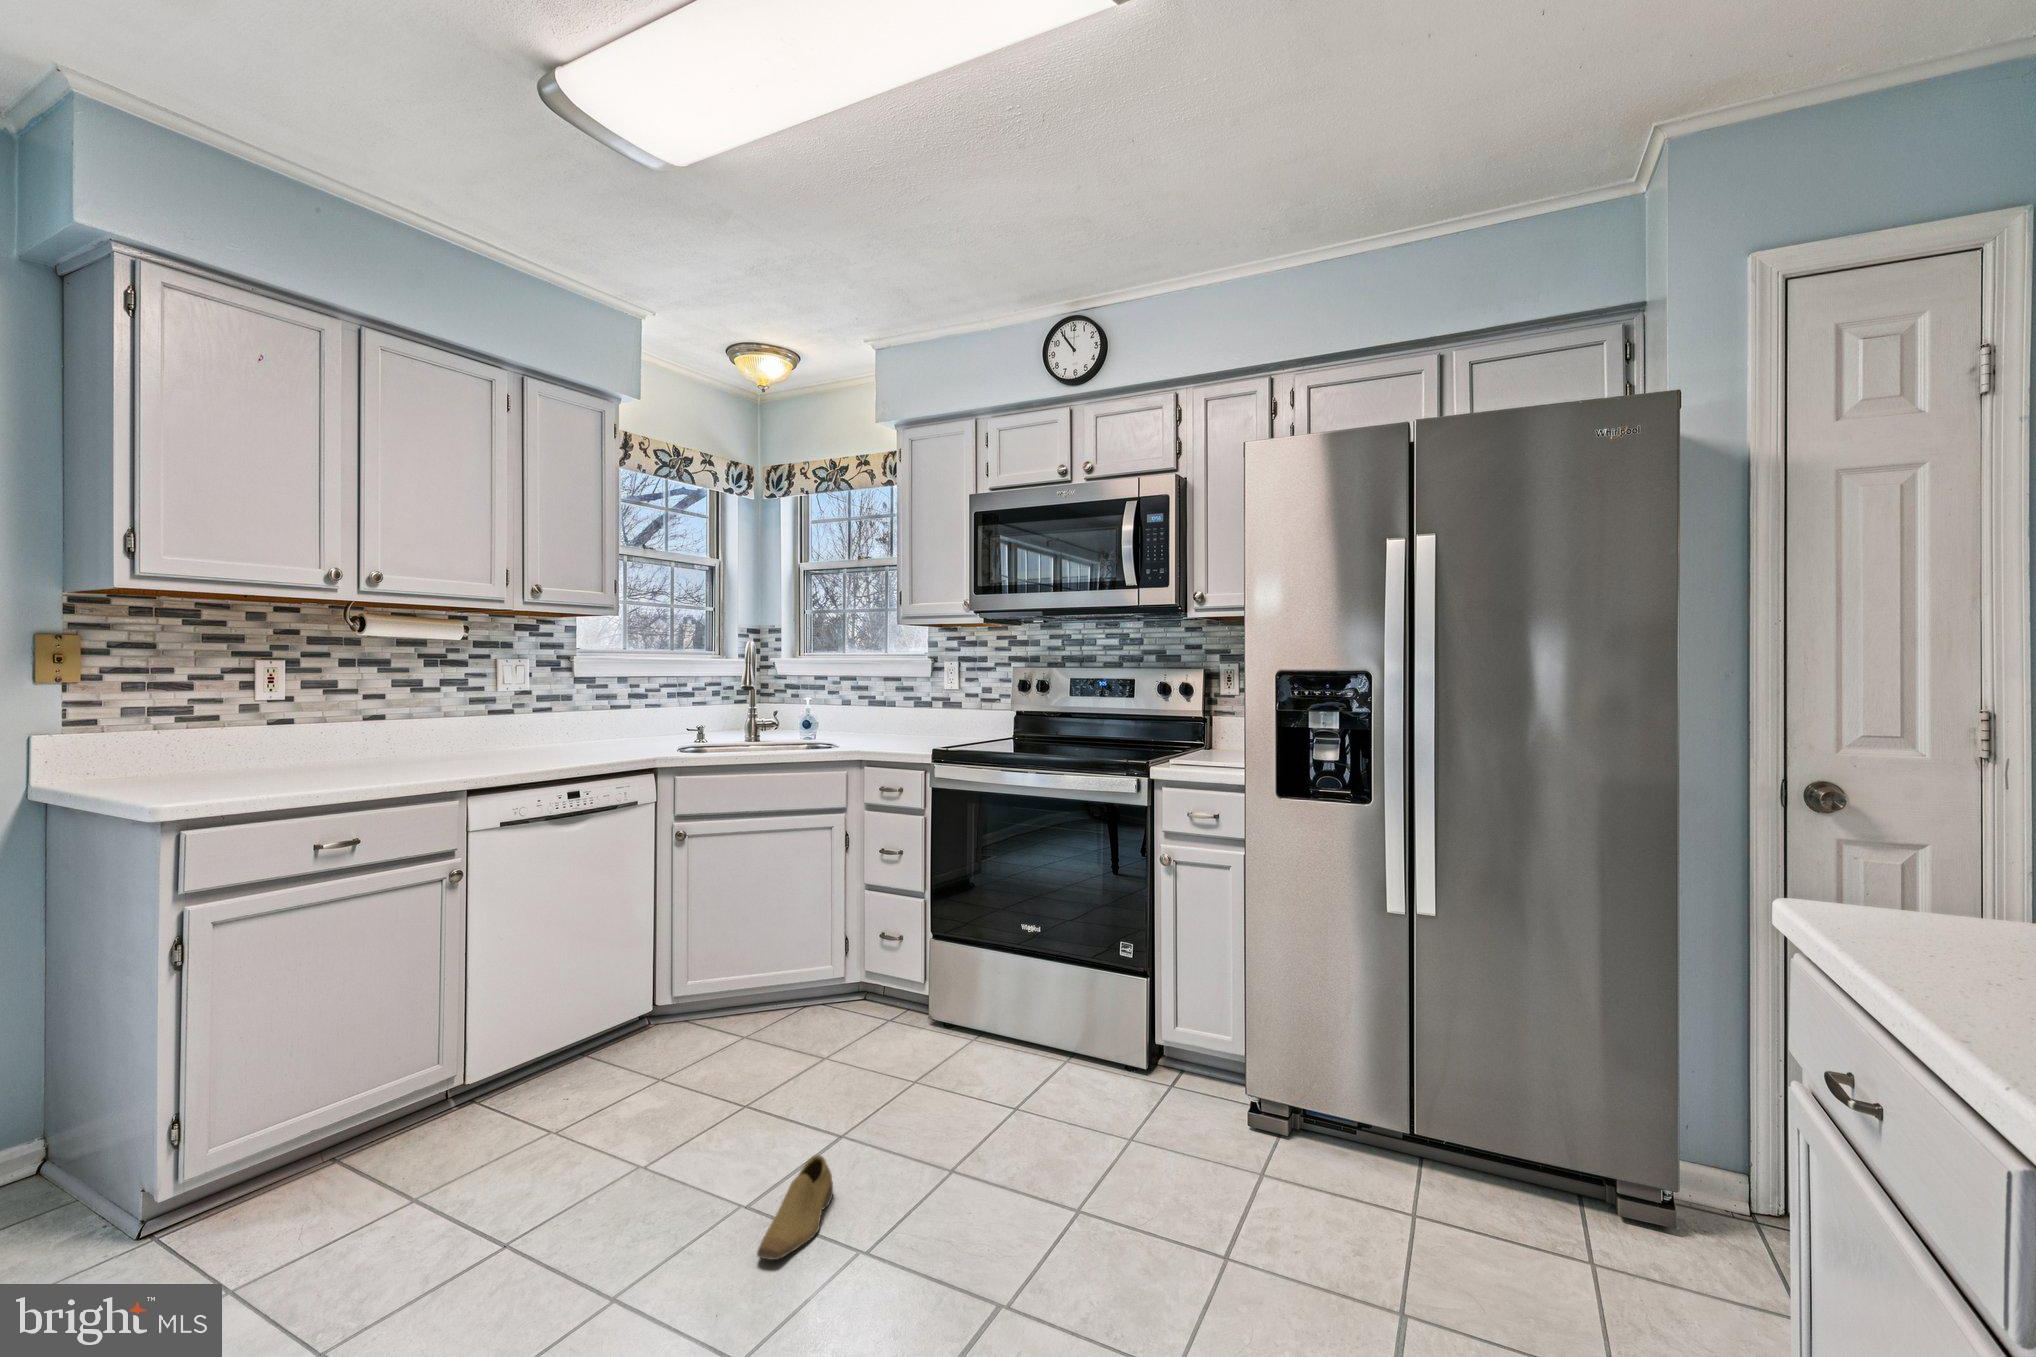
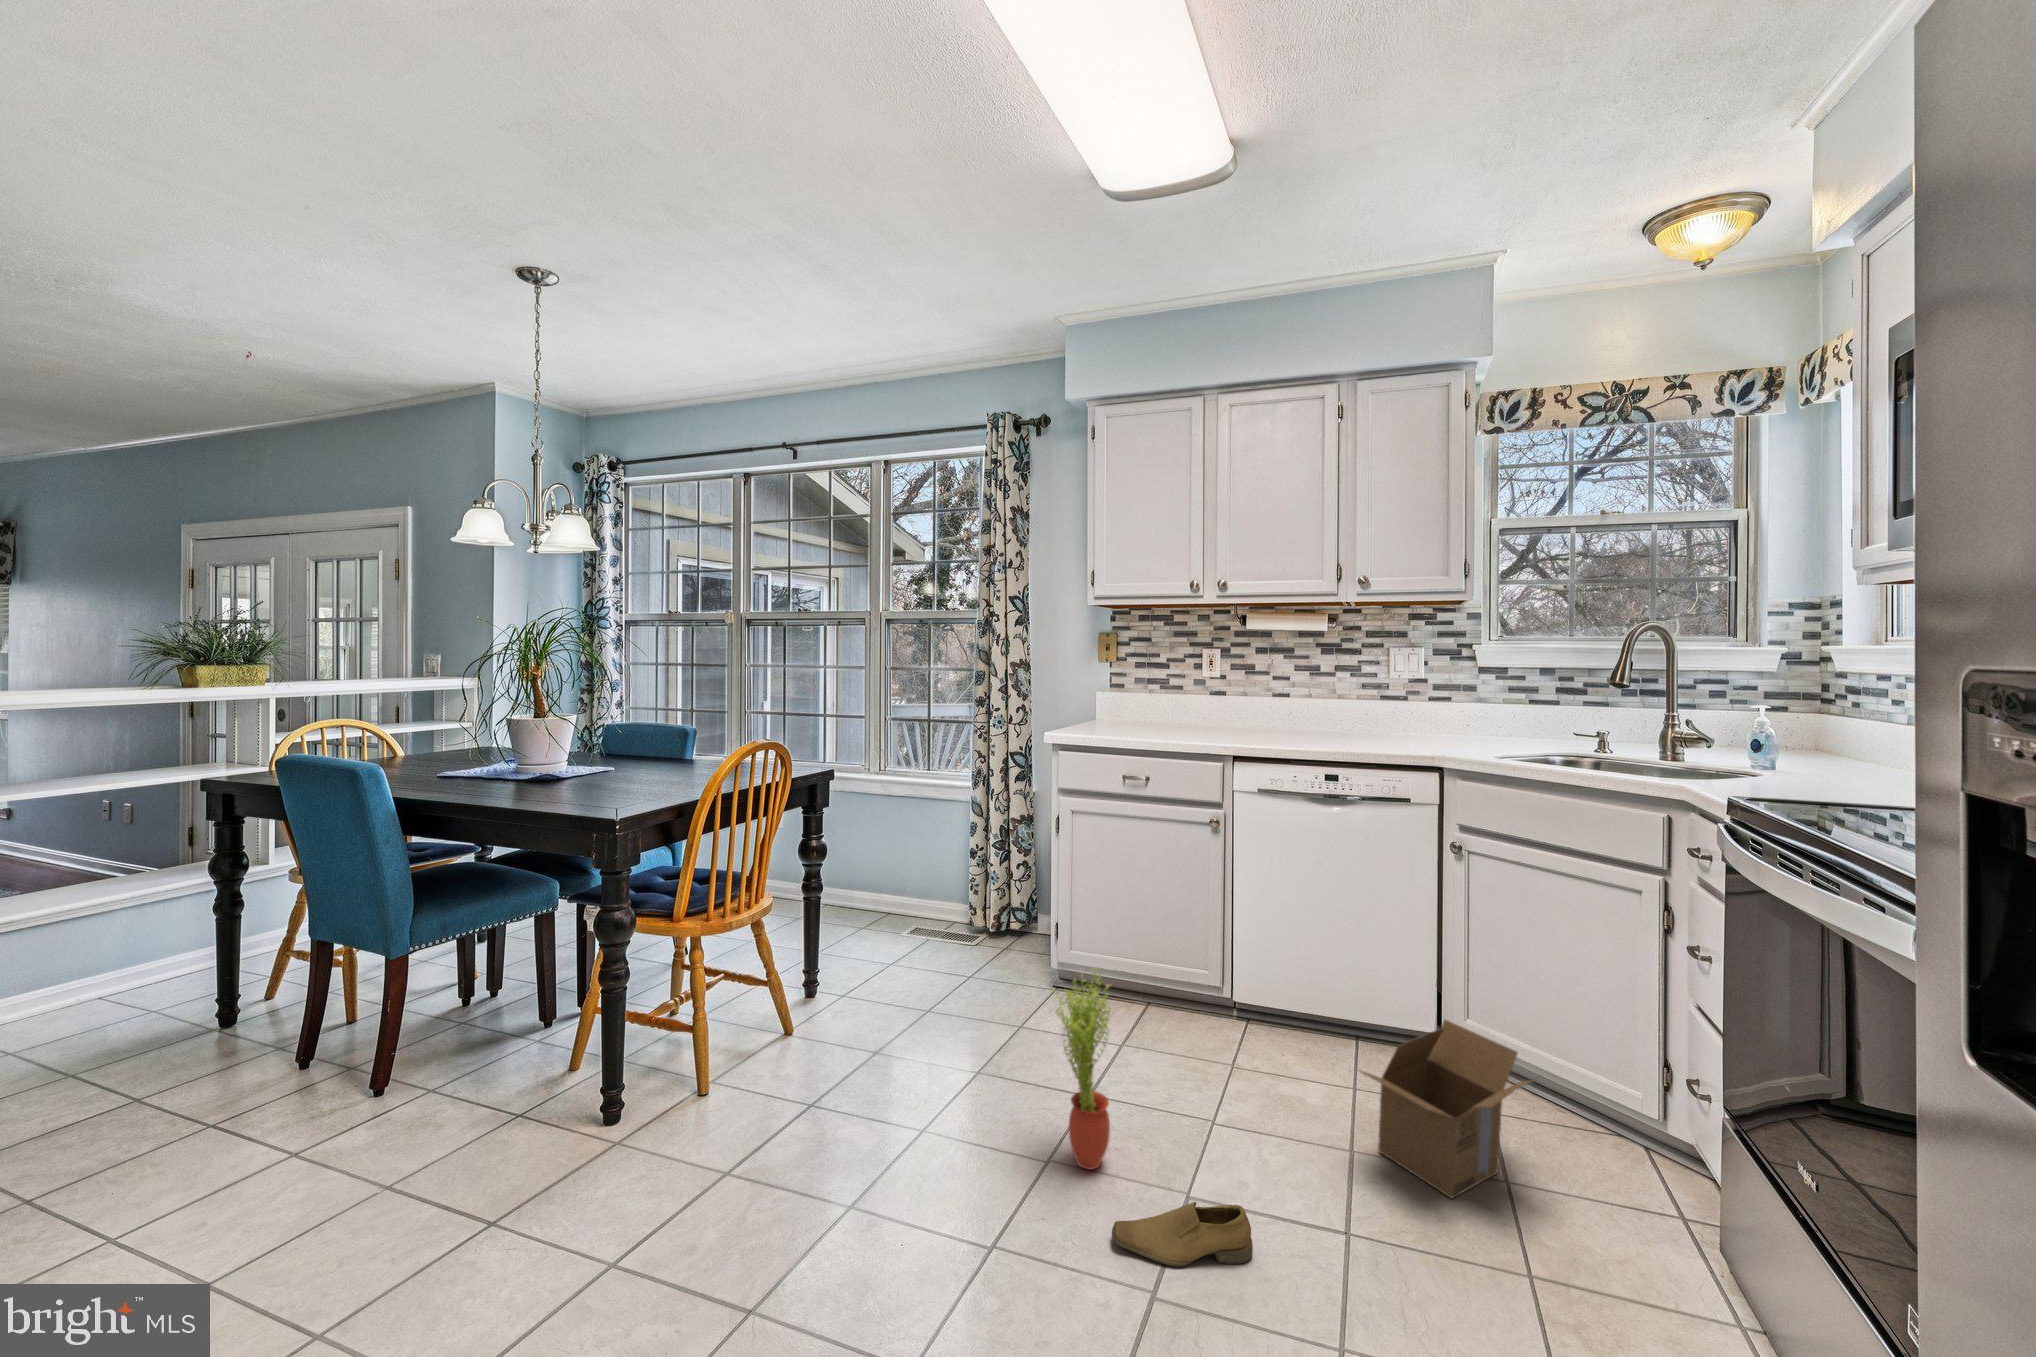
cardboard box: none [753,965,856,1098] -> present [1361,1019,1535,1198]
potted plant: none [578,1034,679,1274] -> present [1055,968,1110,1170]

